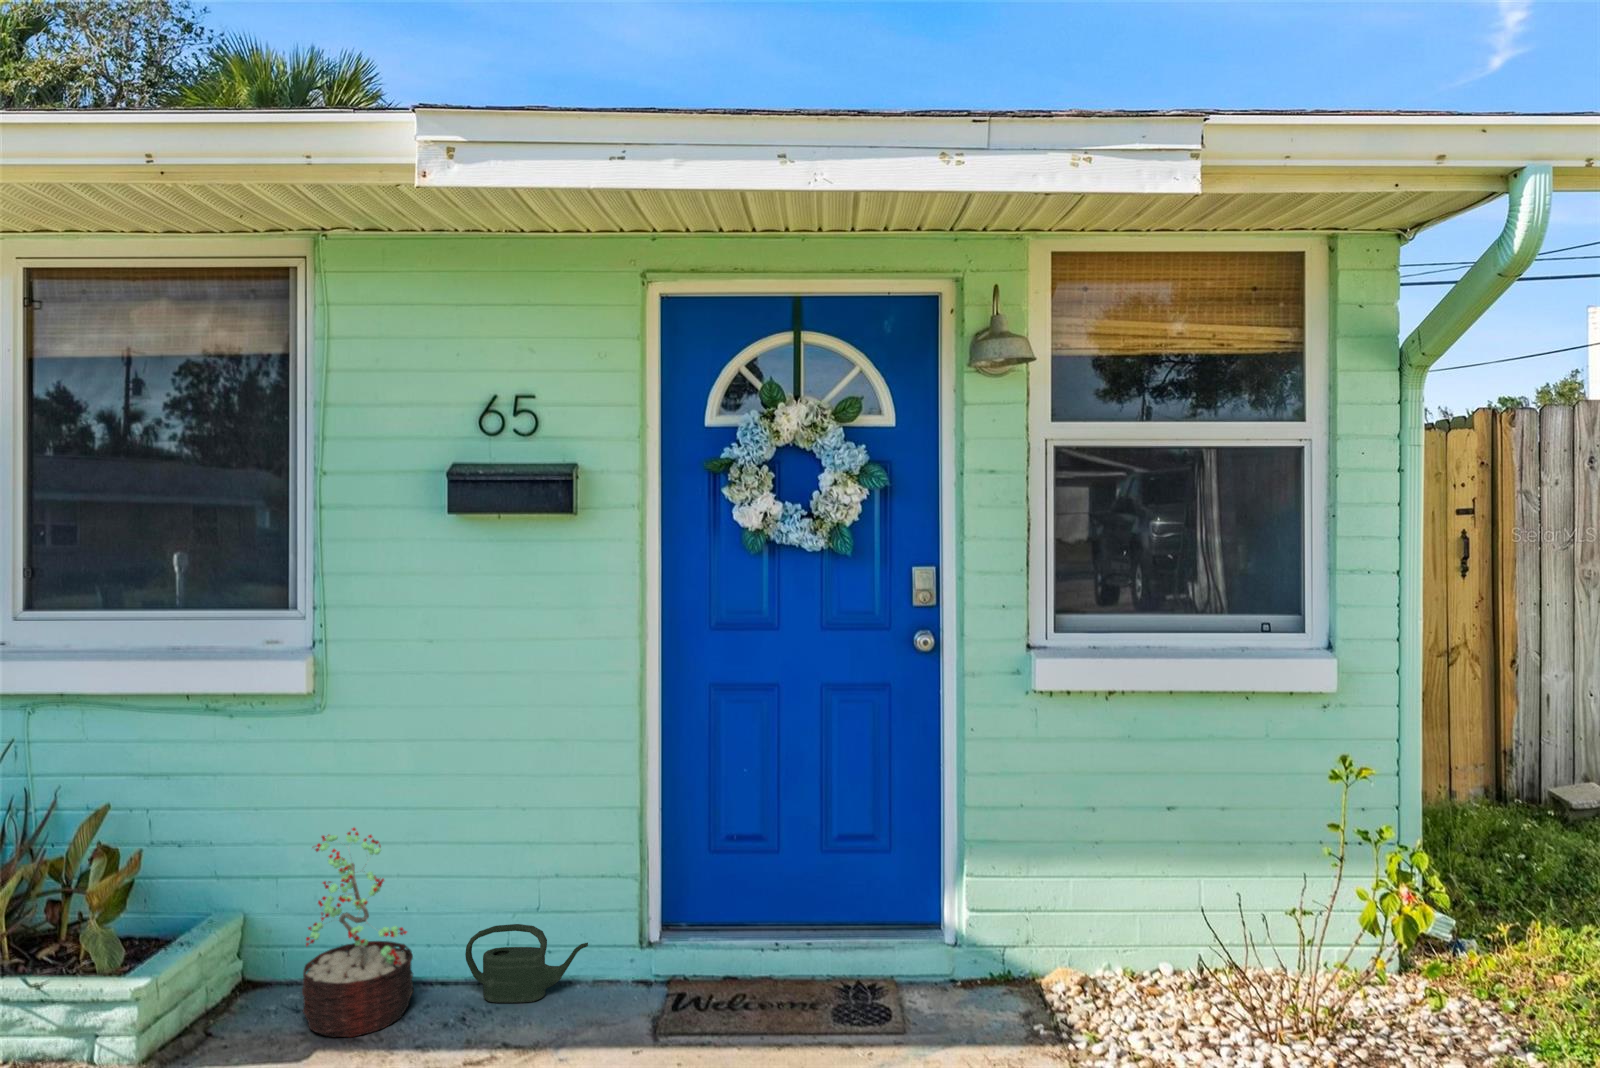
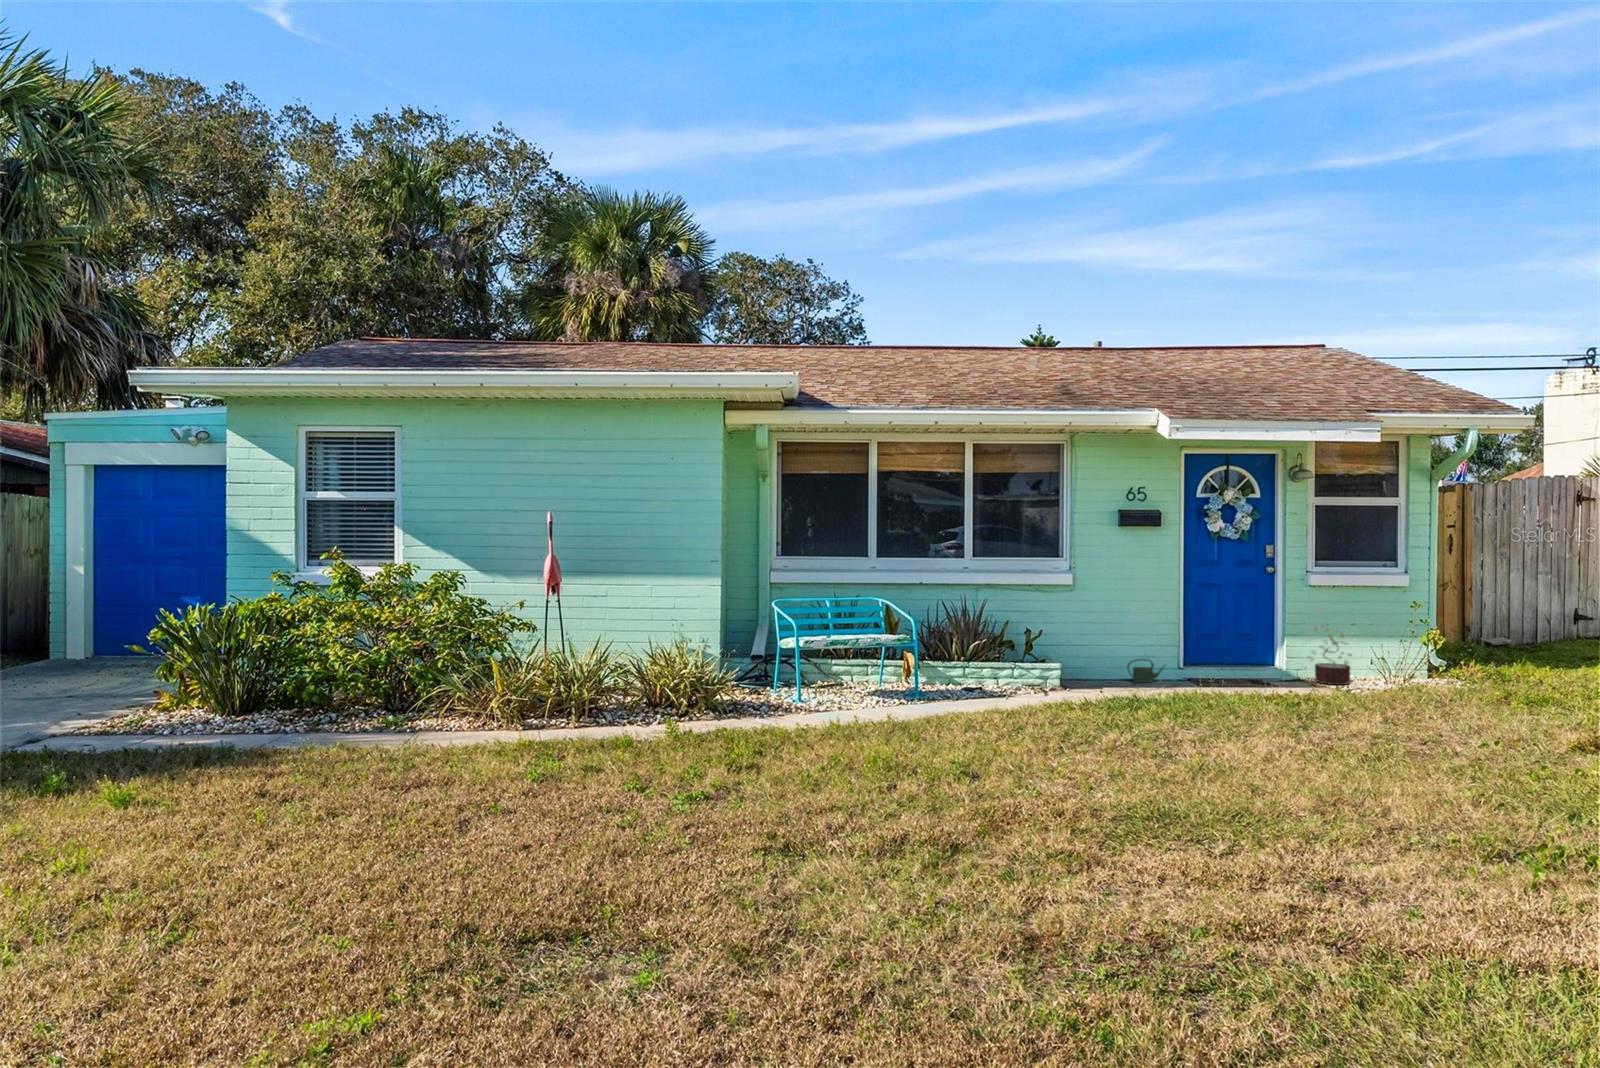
decorative plant: present [302,828,413,1037] -> present [1308,626,1351,685]

